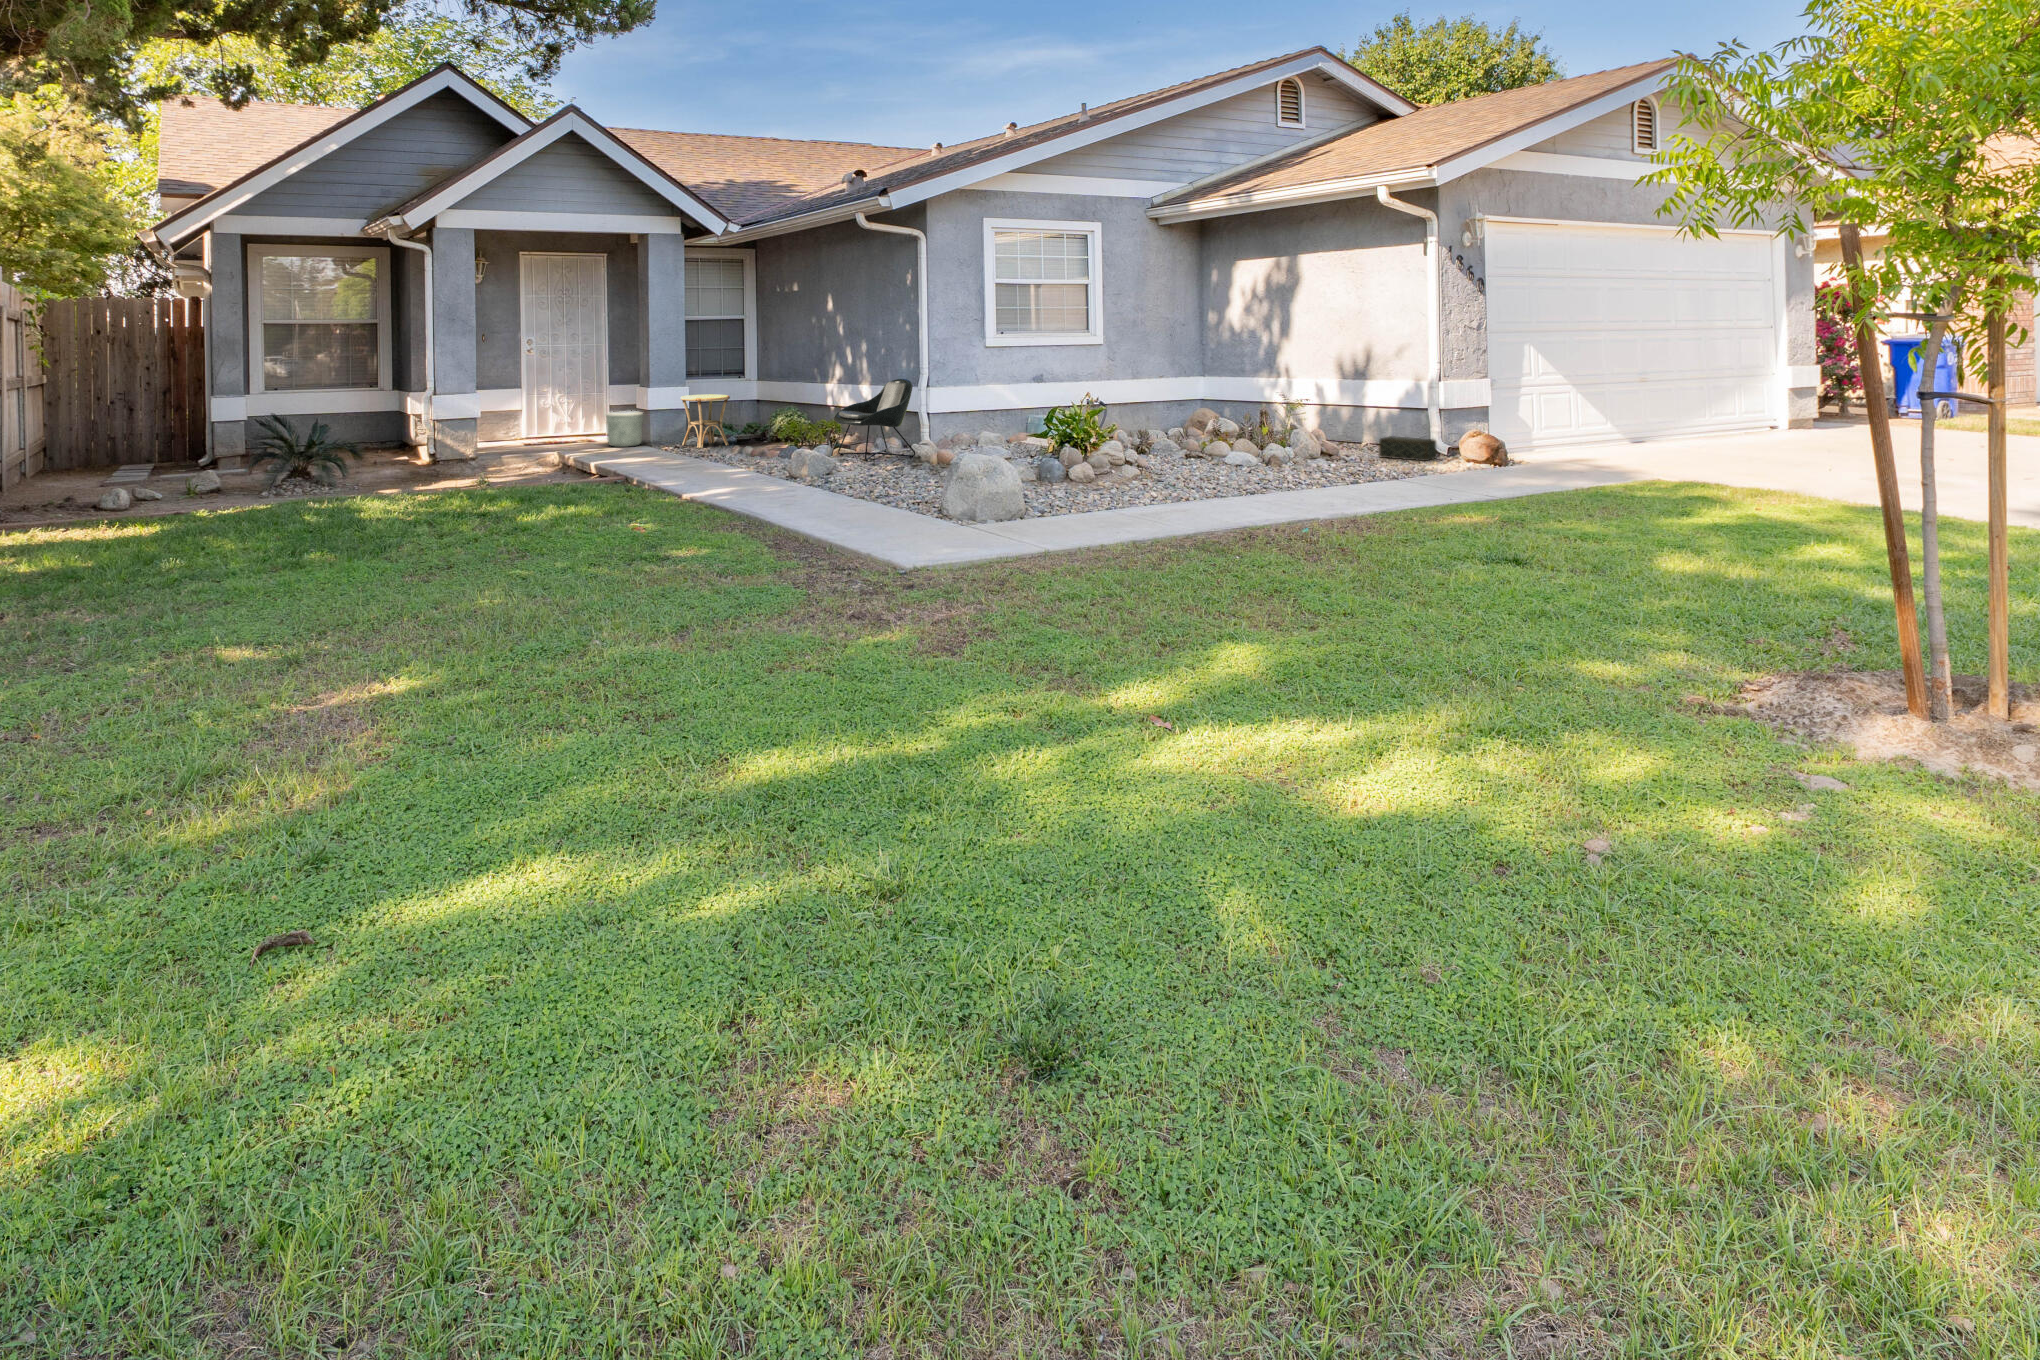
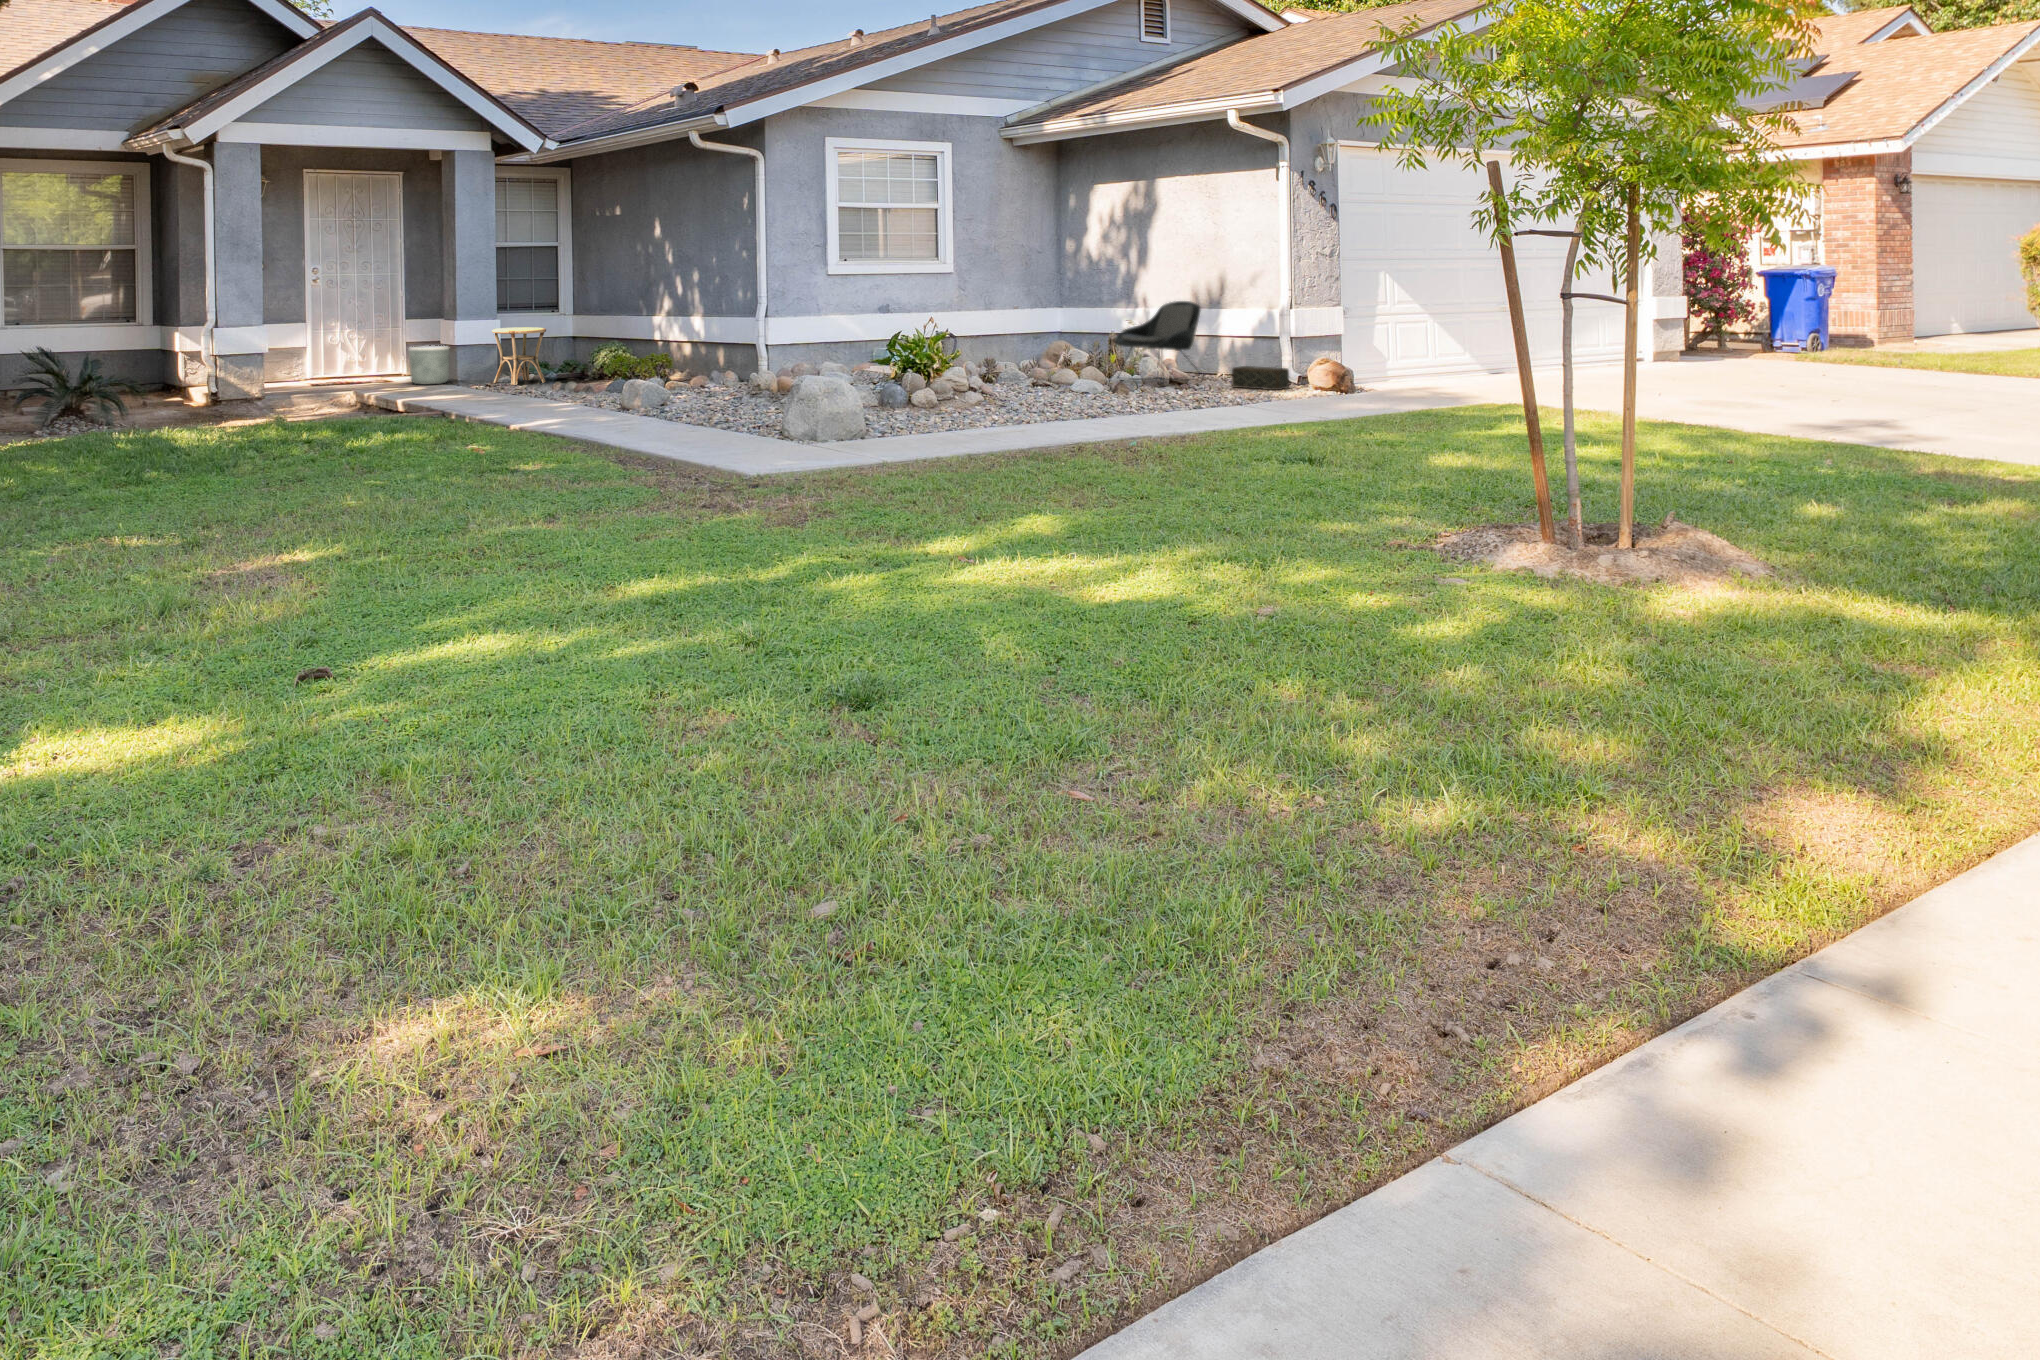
lounge chair: present [834,379,915,461] -> present [1114,301,1202,384]

